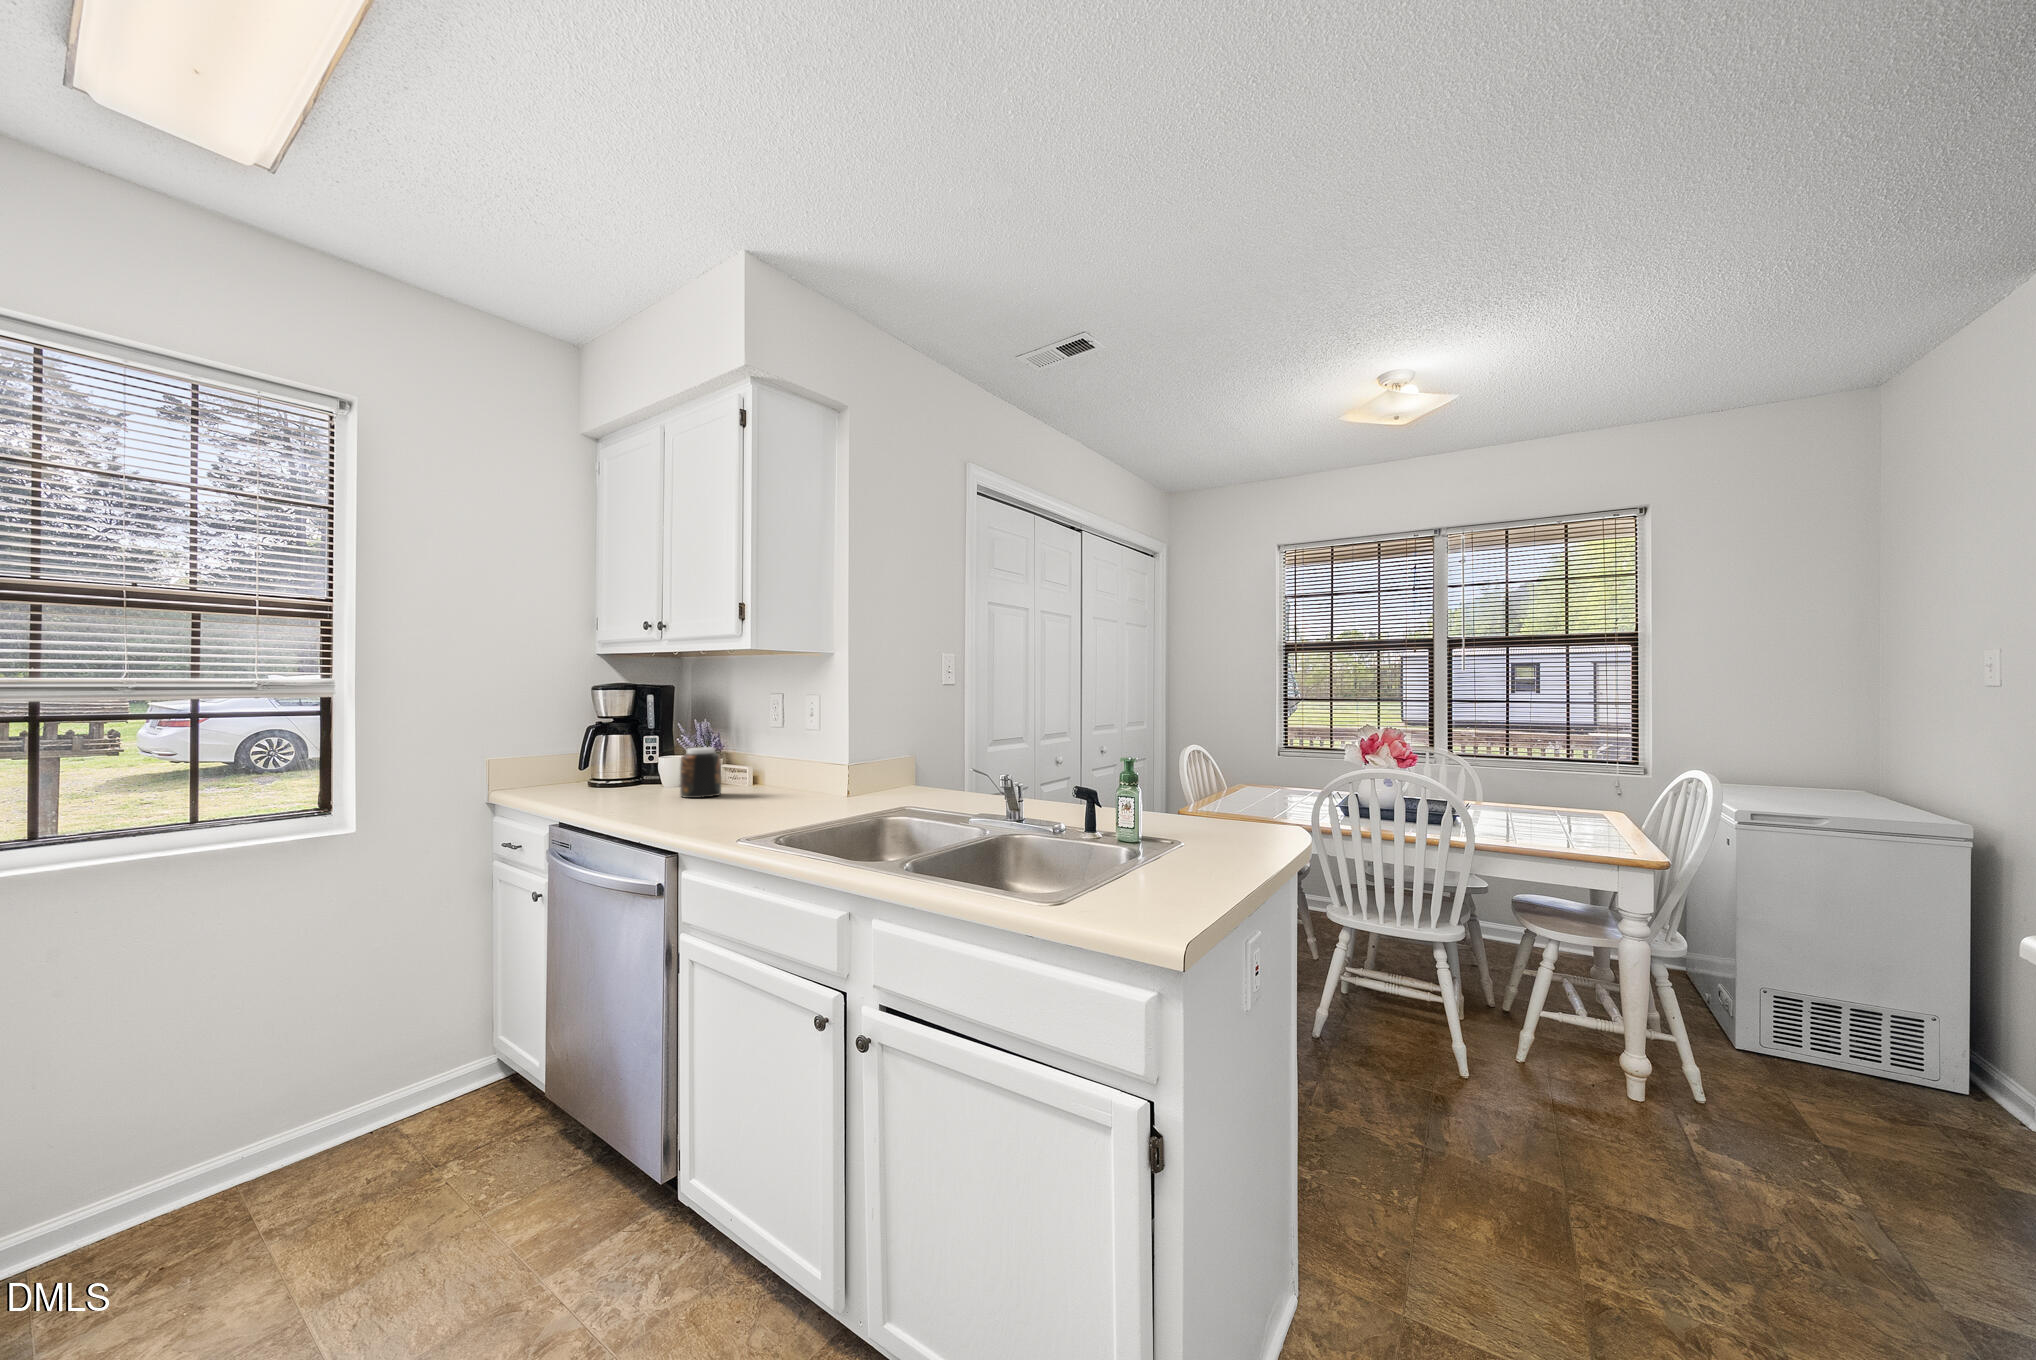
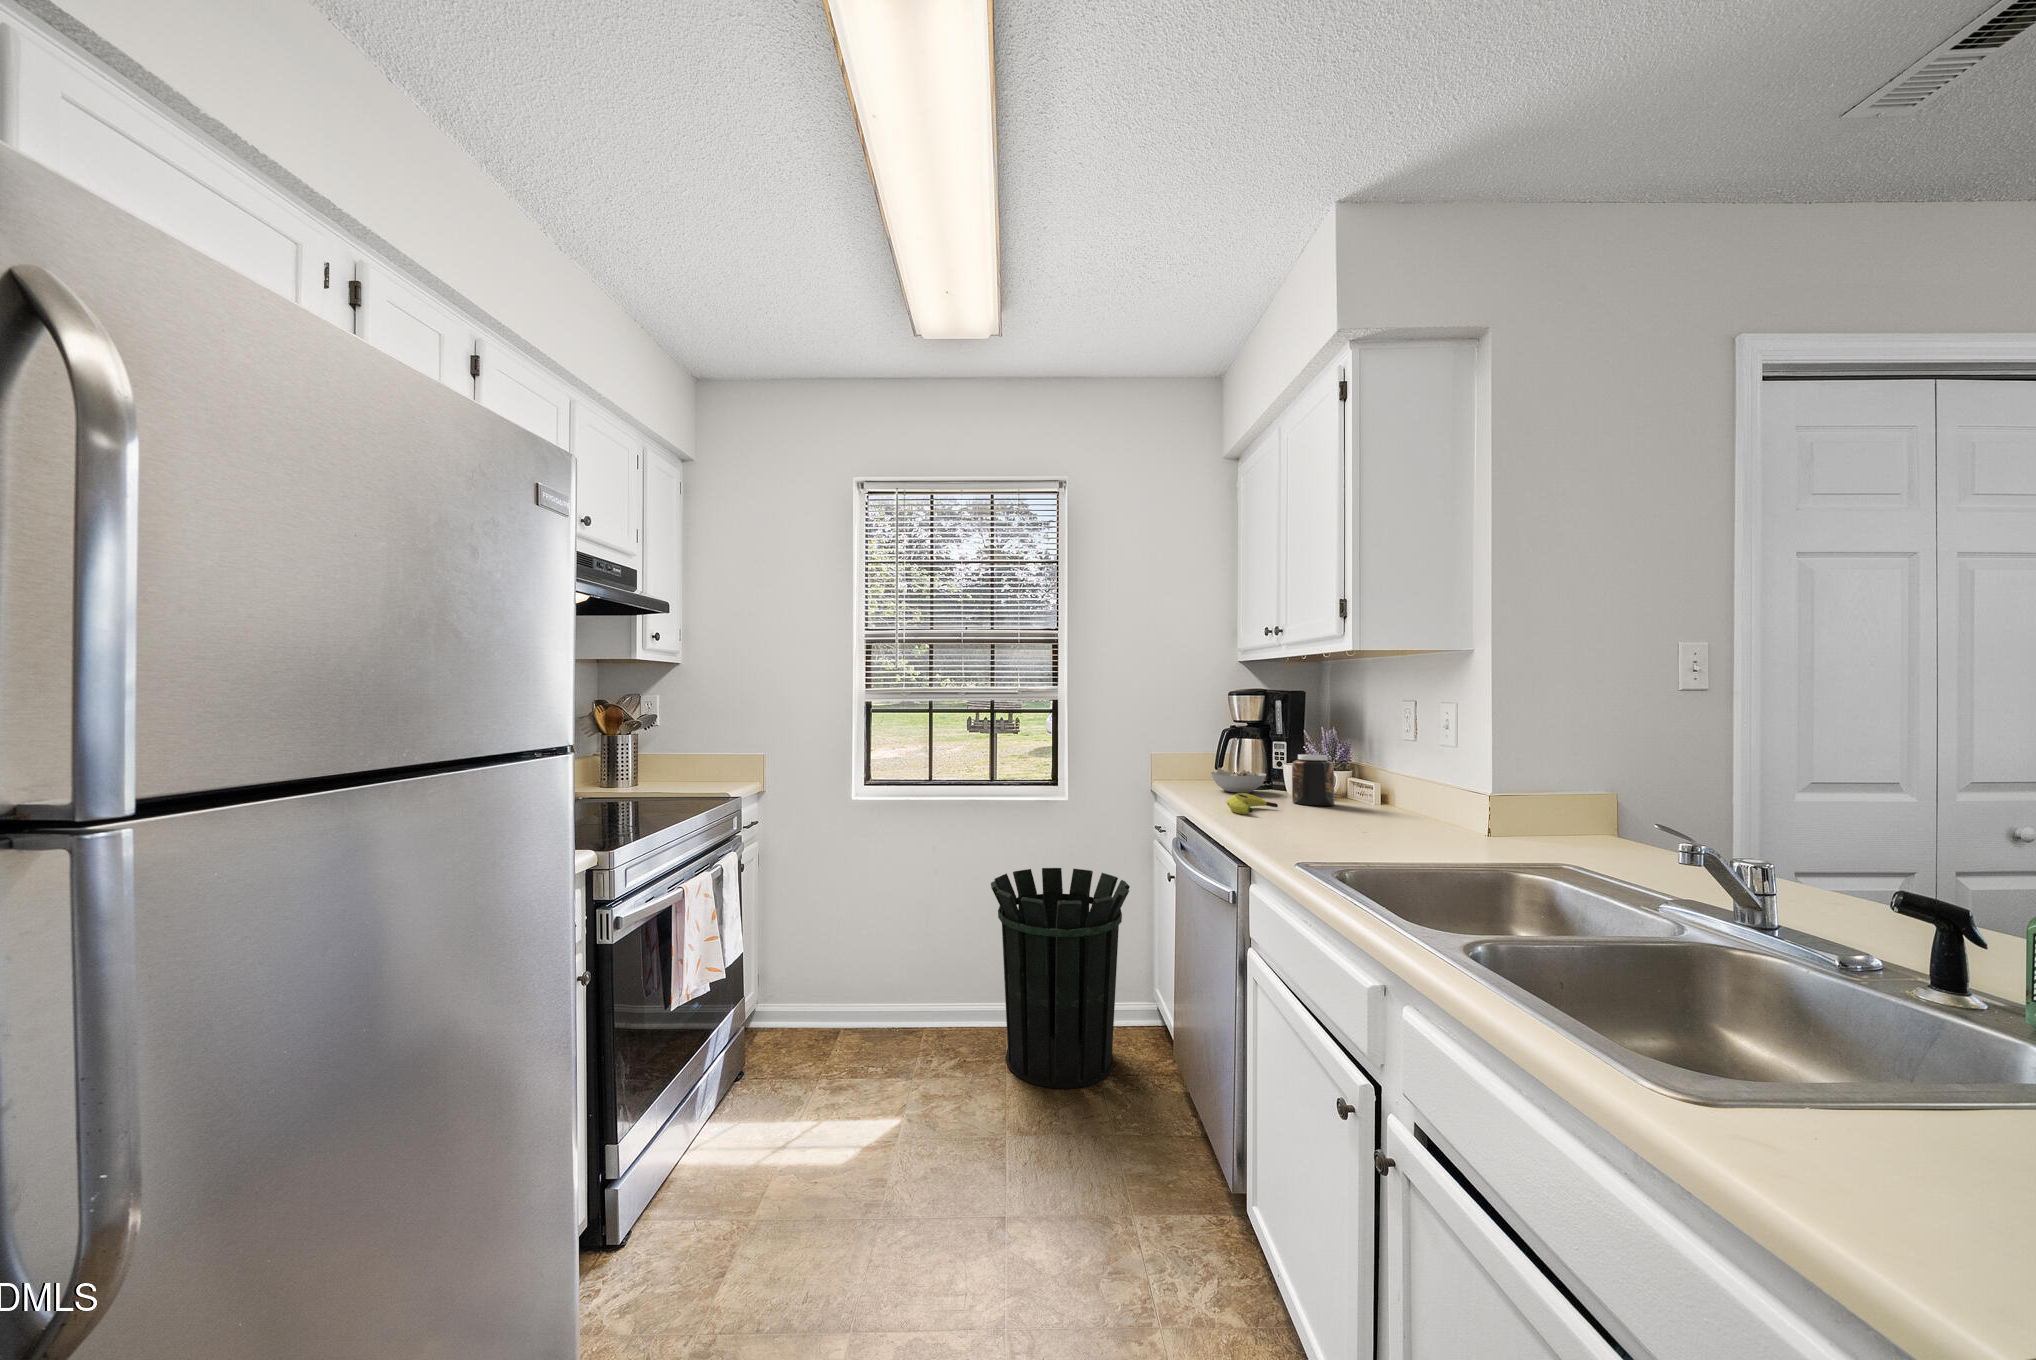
bowl: none [579,769,646,794] -> present [1211,768,1266,793]
banana: none [626,794,676,816] -> present [1226,793,1278,814]
waste bin: none [227,919,479,1234] -> present [991,868,1130,1089]

